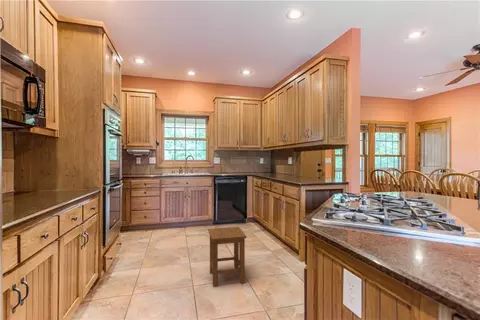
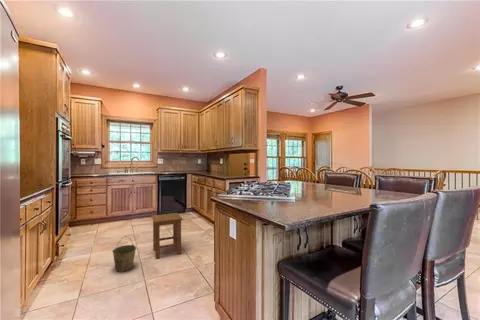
bucket: none [162,256,189,302] -> present [112,244,136,272]

